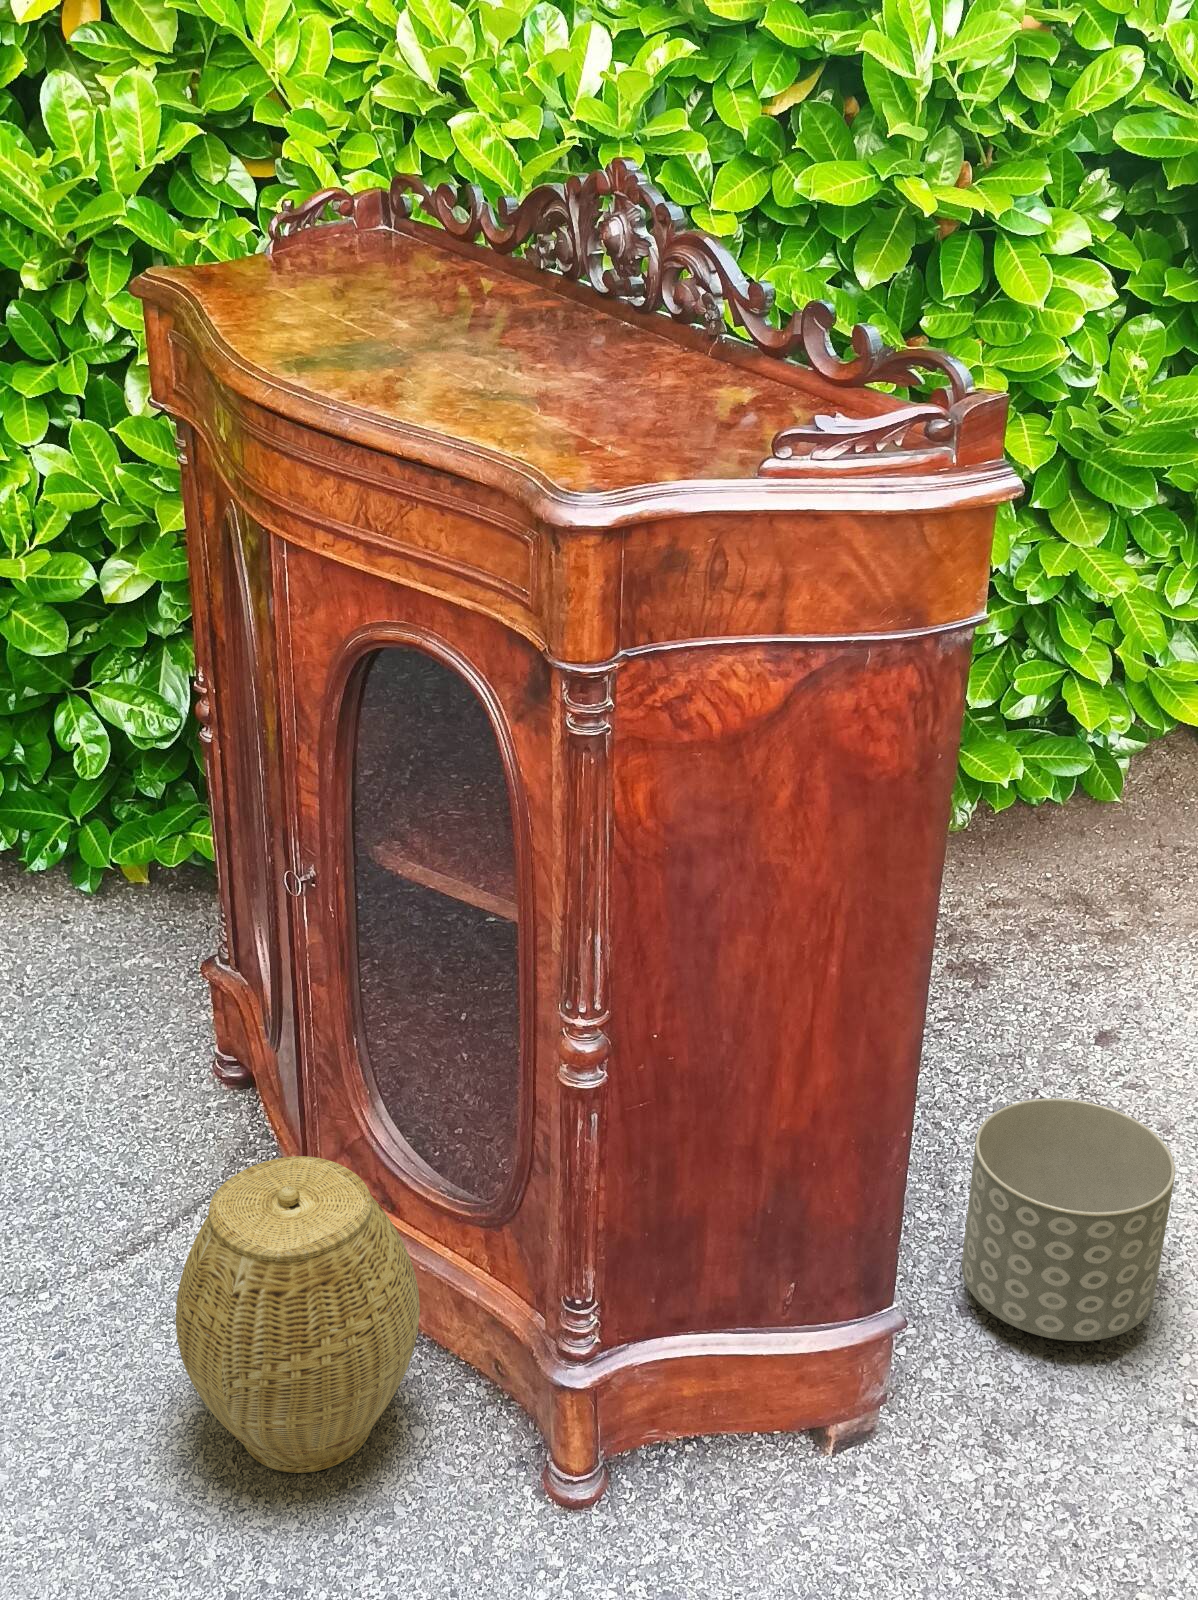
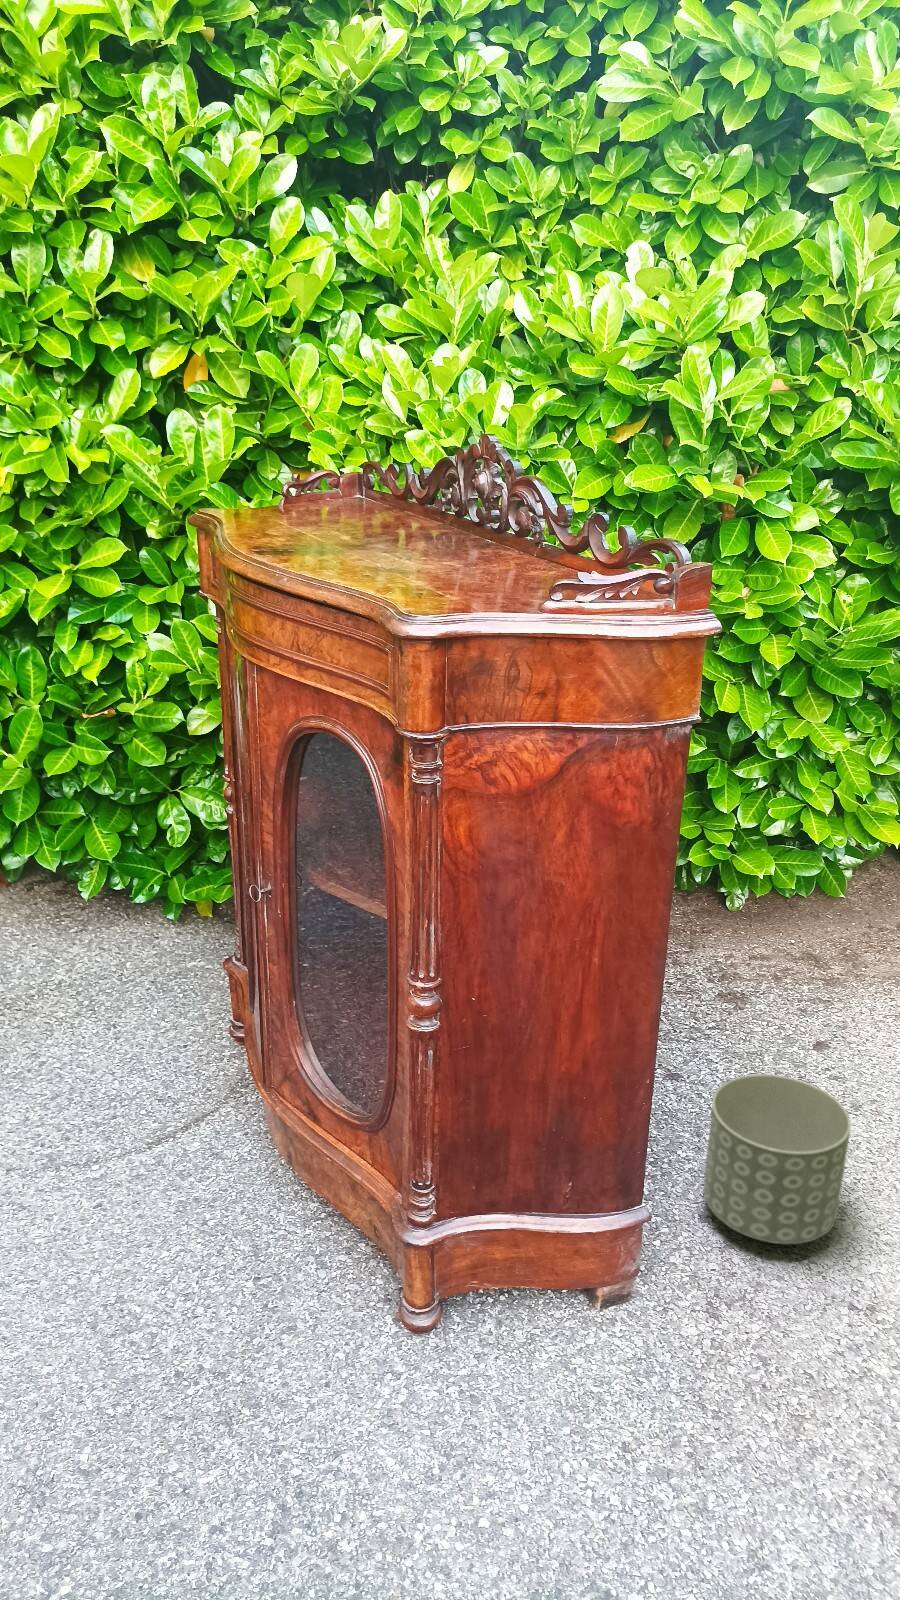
woven basket: present [176,1156,420,1473] -> none [162,1077,324,1293]

